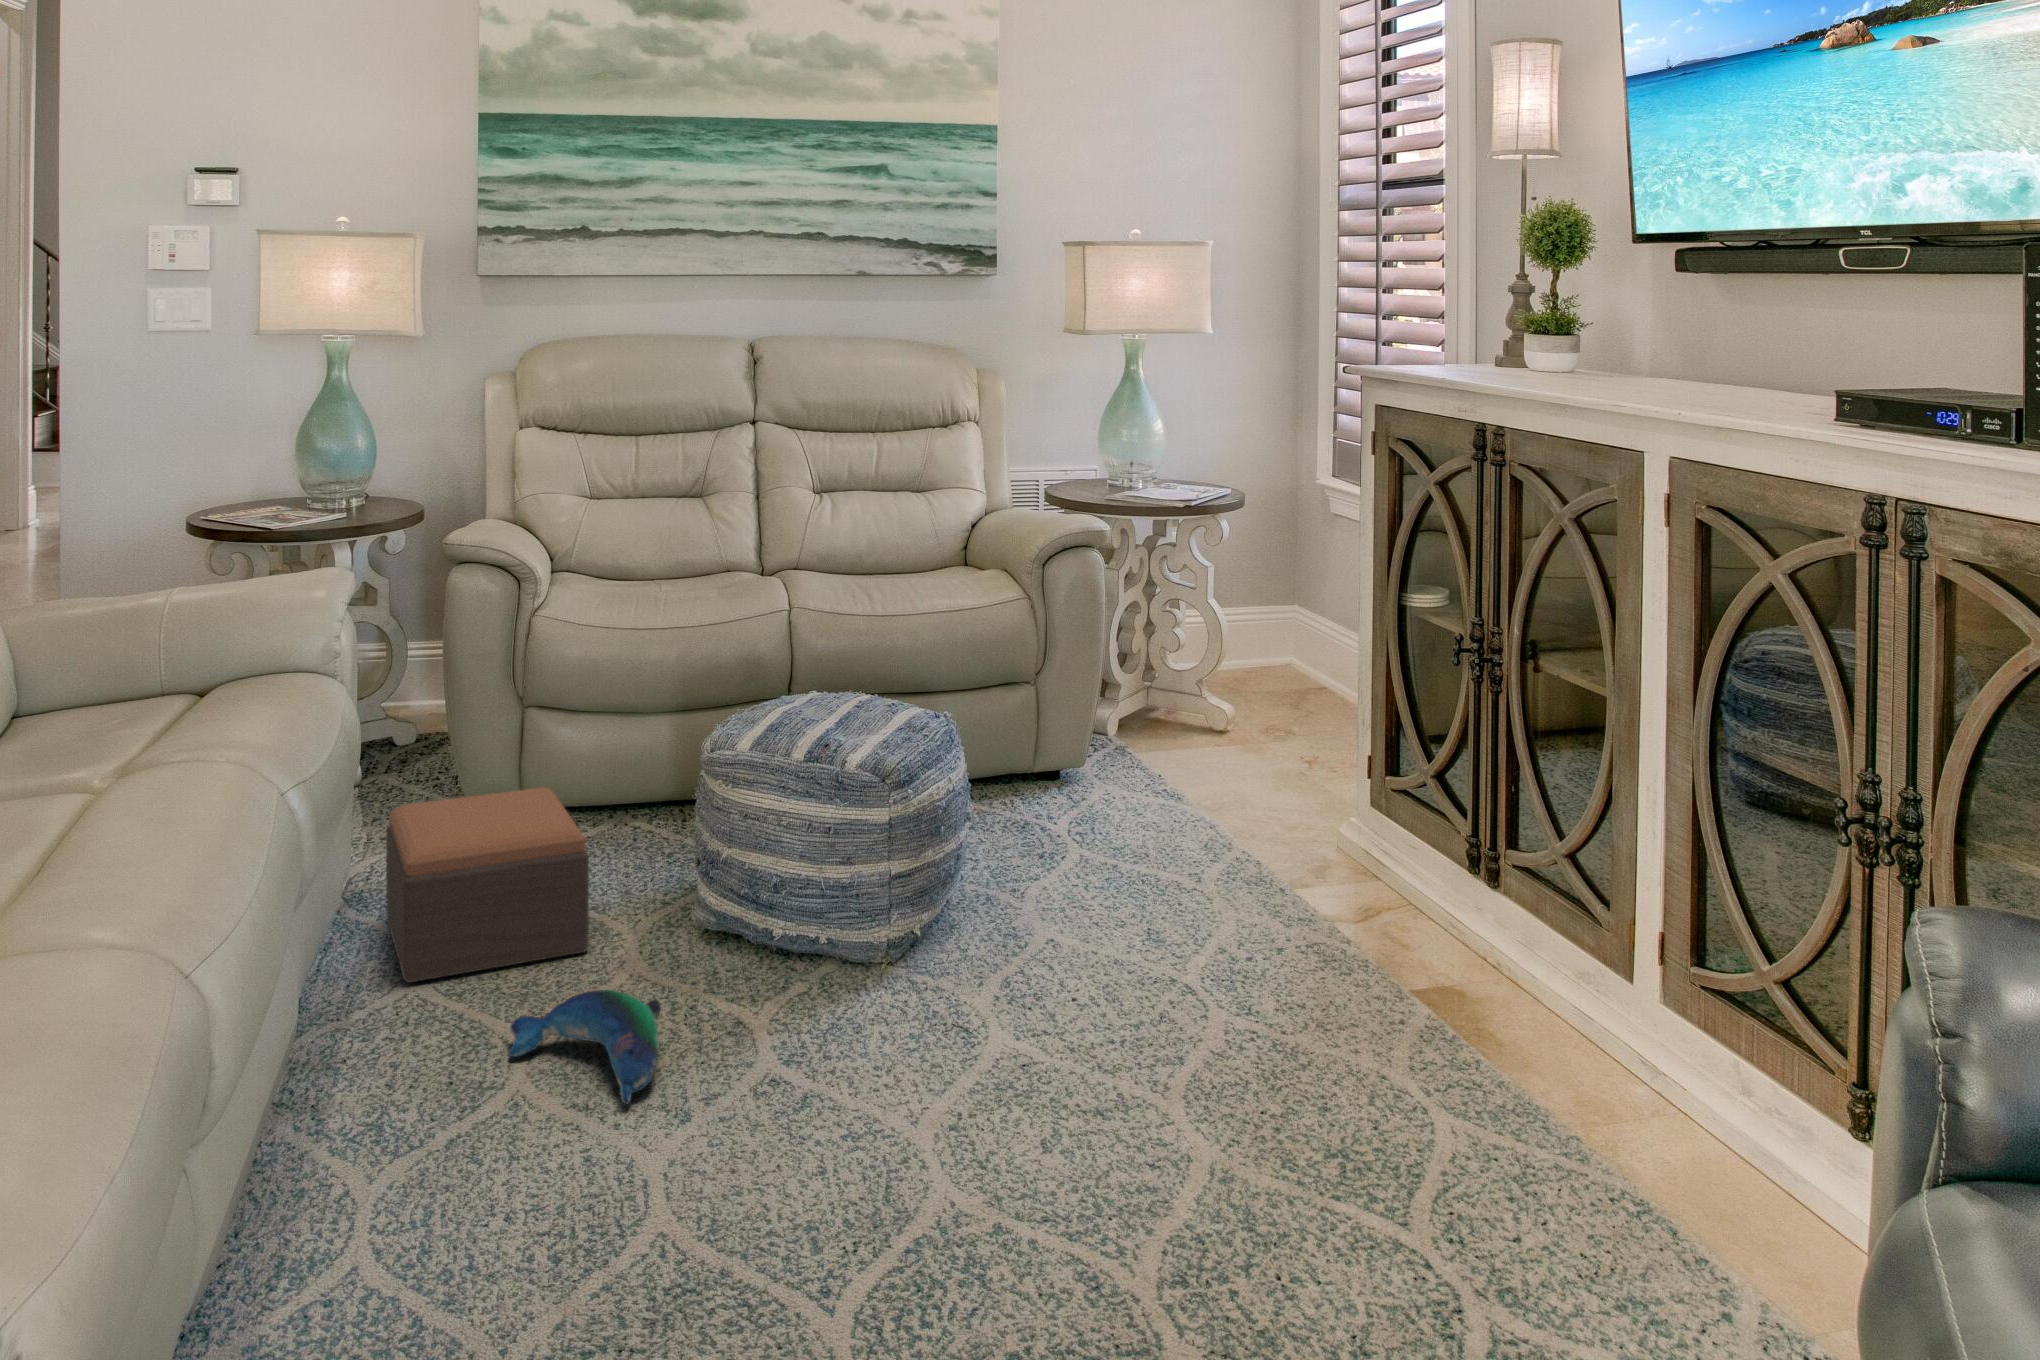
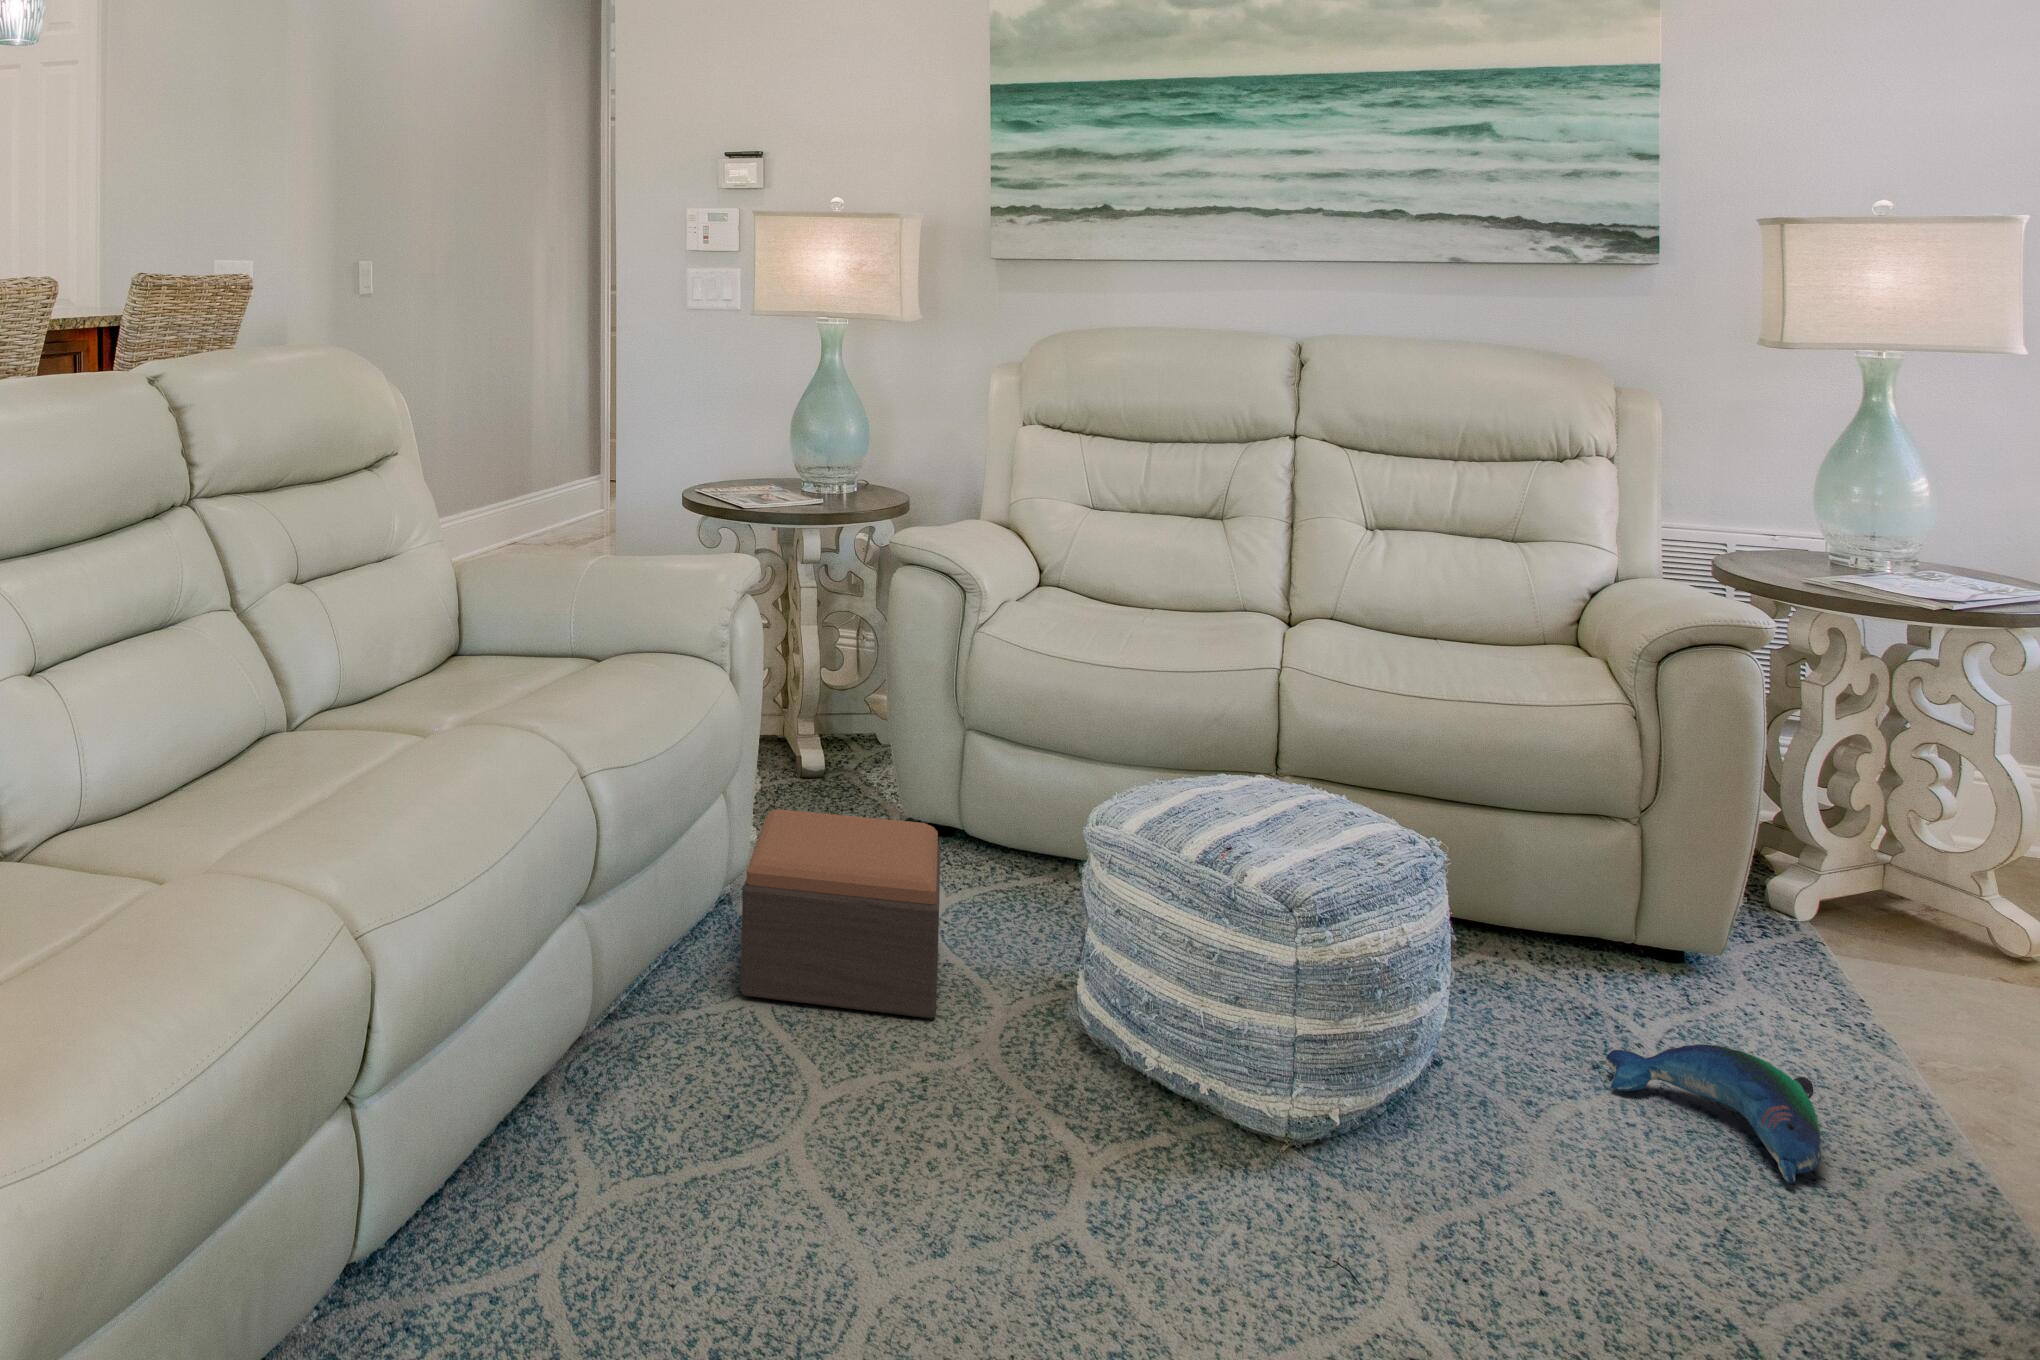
plush toy: present [509,990,661,1104] -> present [1606,1045,1821,1183]

